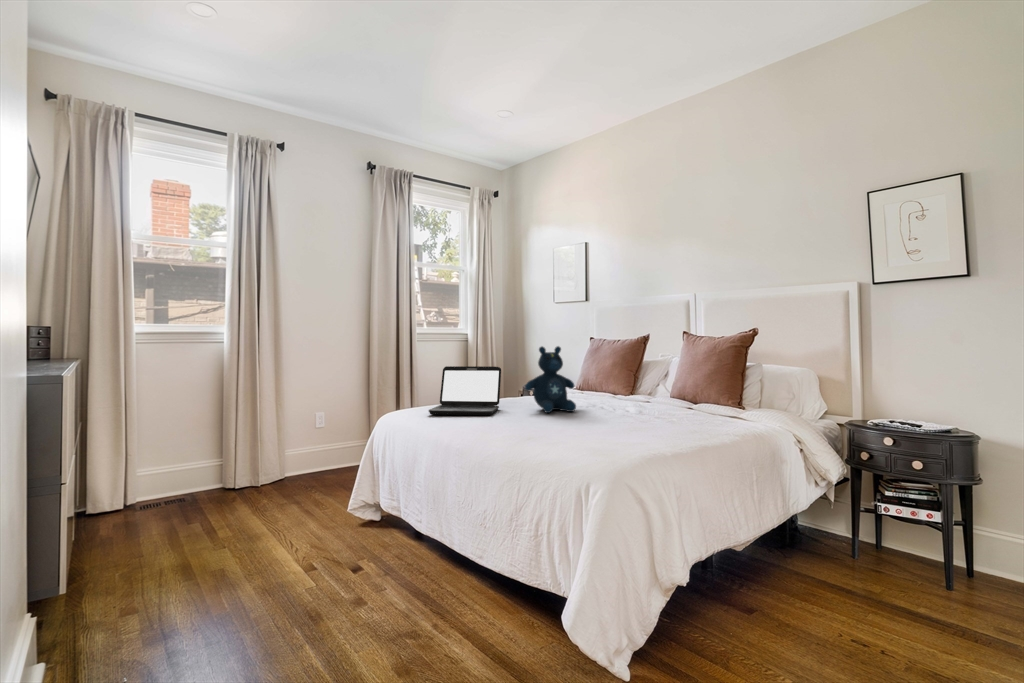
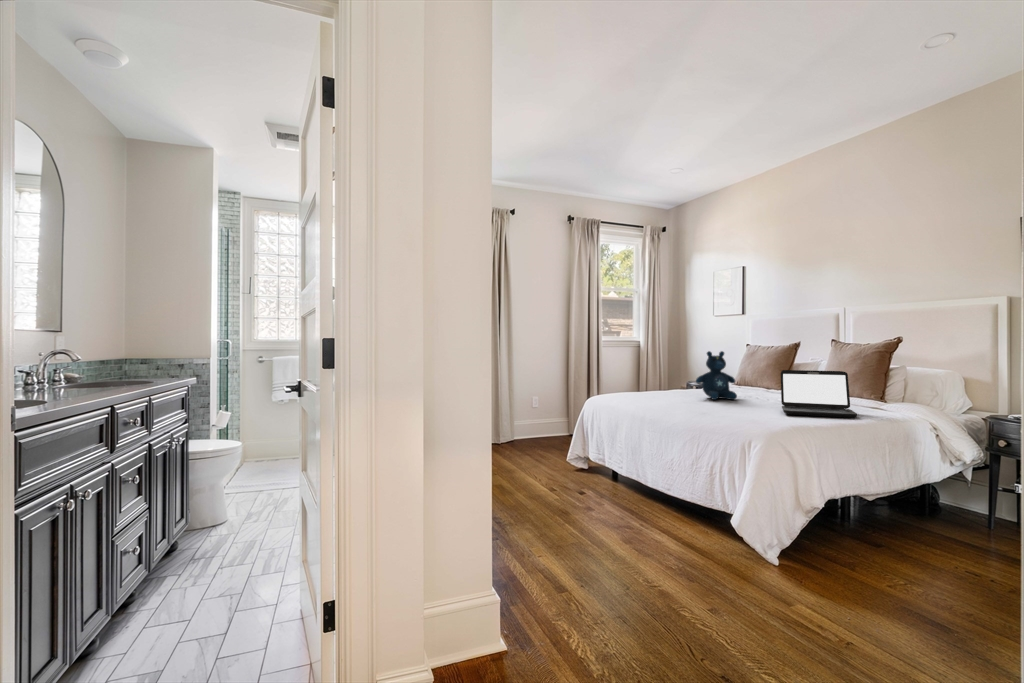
laptop: present [429,366,501,415] -> present [781,370,857,418]

